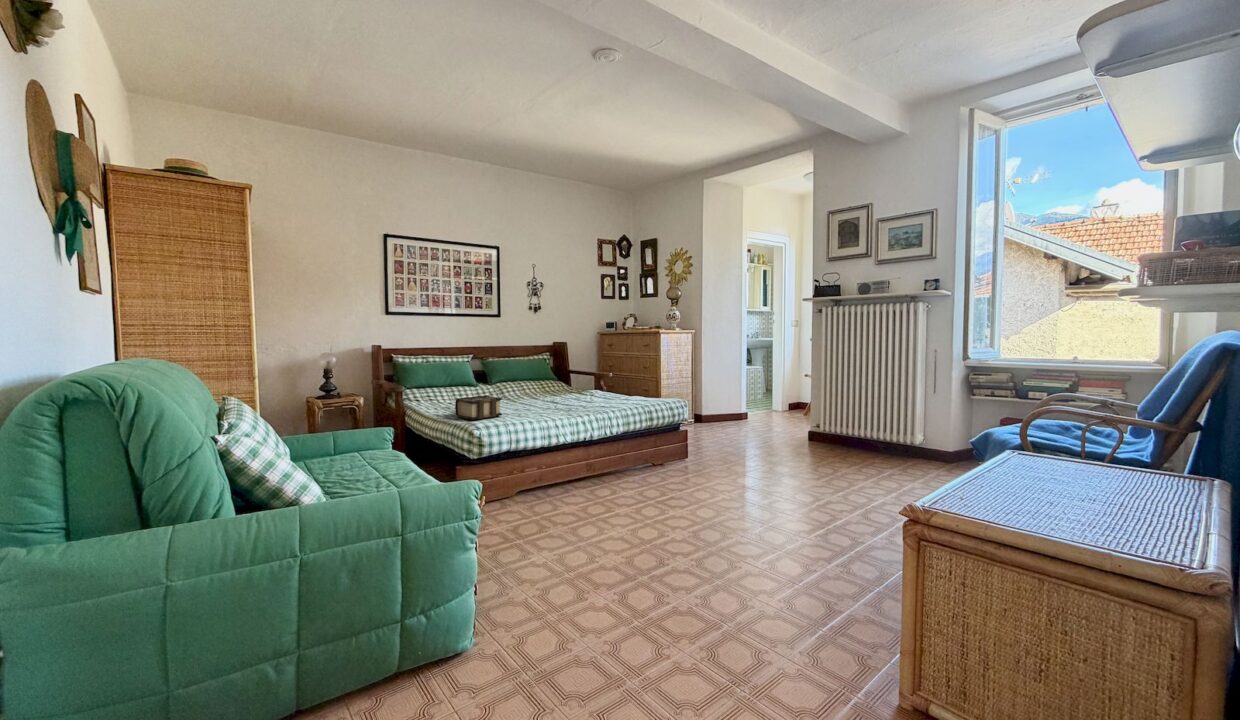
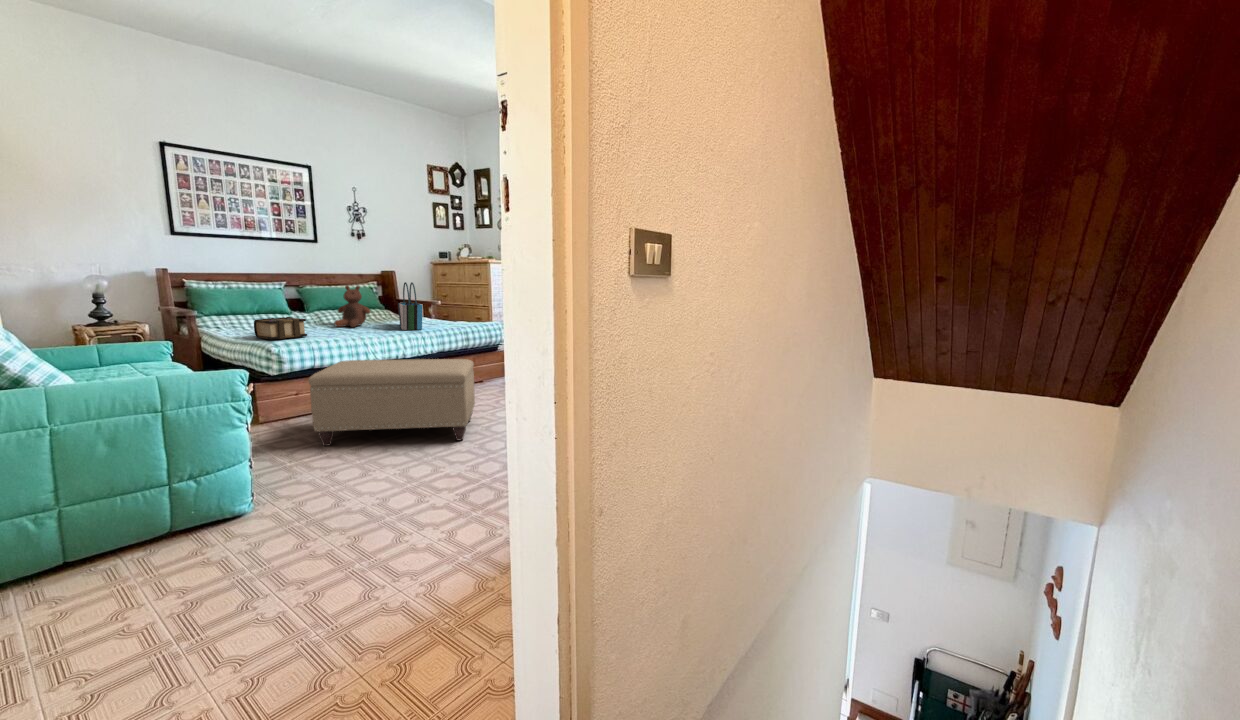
tote bag: none [579,358,608,408] -> present [398,282,422,330]
stuffed bear: none [520,361,554,404] -> present [334,286,370,327]
ottoman: none [521,447,686,550] -> present [308,359,475,446]

